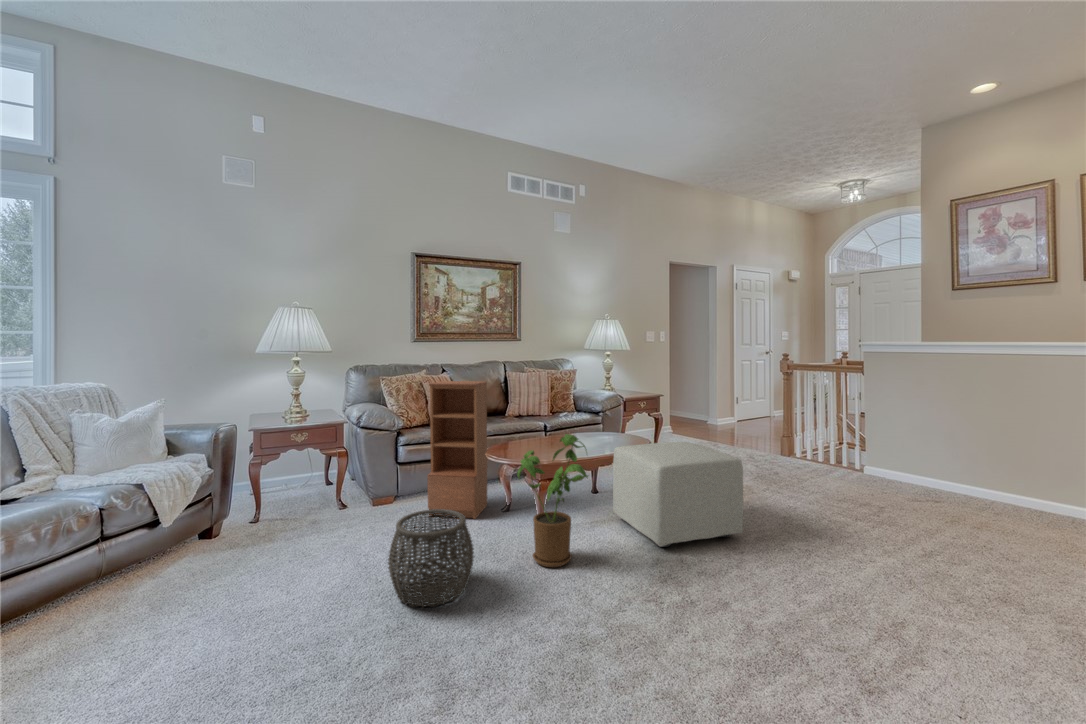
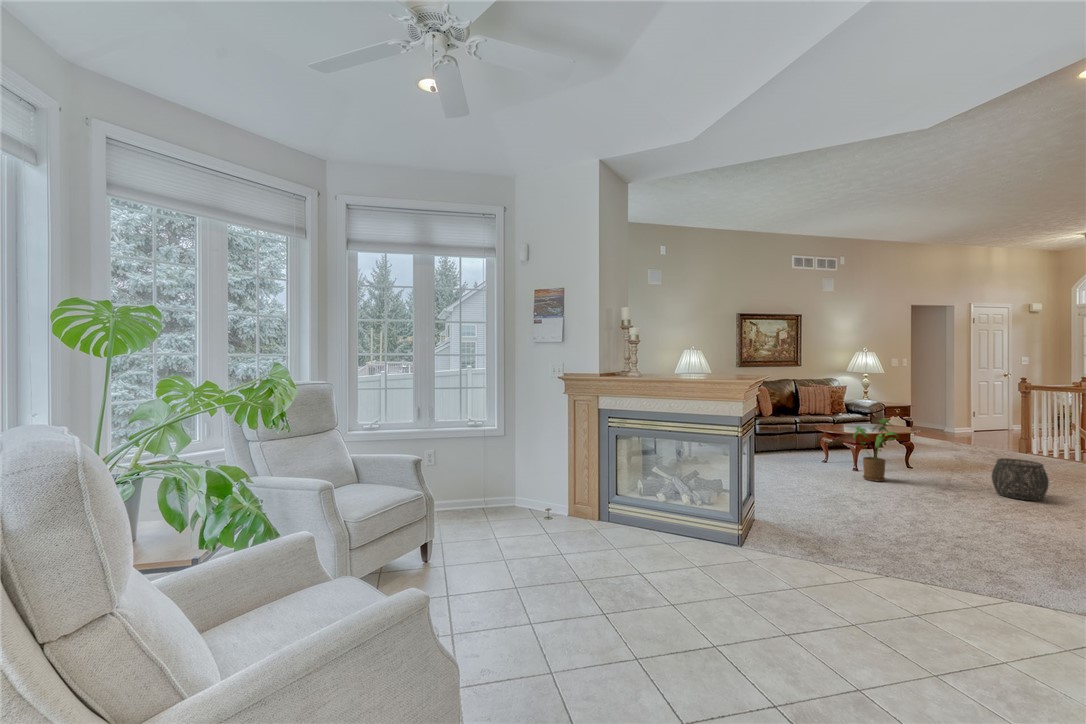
bookcase: present [427,381,487,519] -> none [782,391,812,464]
ottoman: present [613,442,743,547] -> none [898,430,990,481]
woven basket: present [388,509,474,607] -> present [992,458,1049,501]

